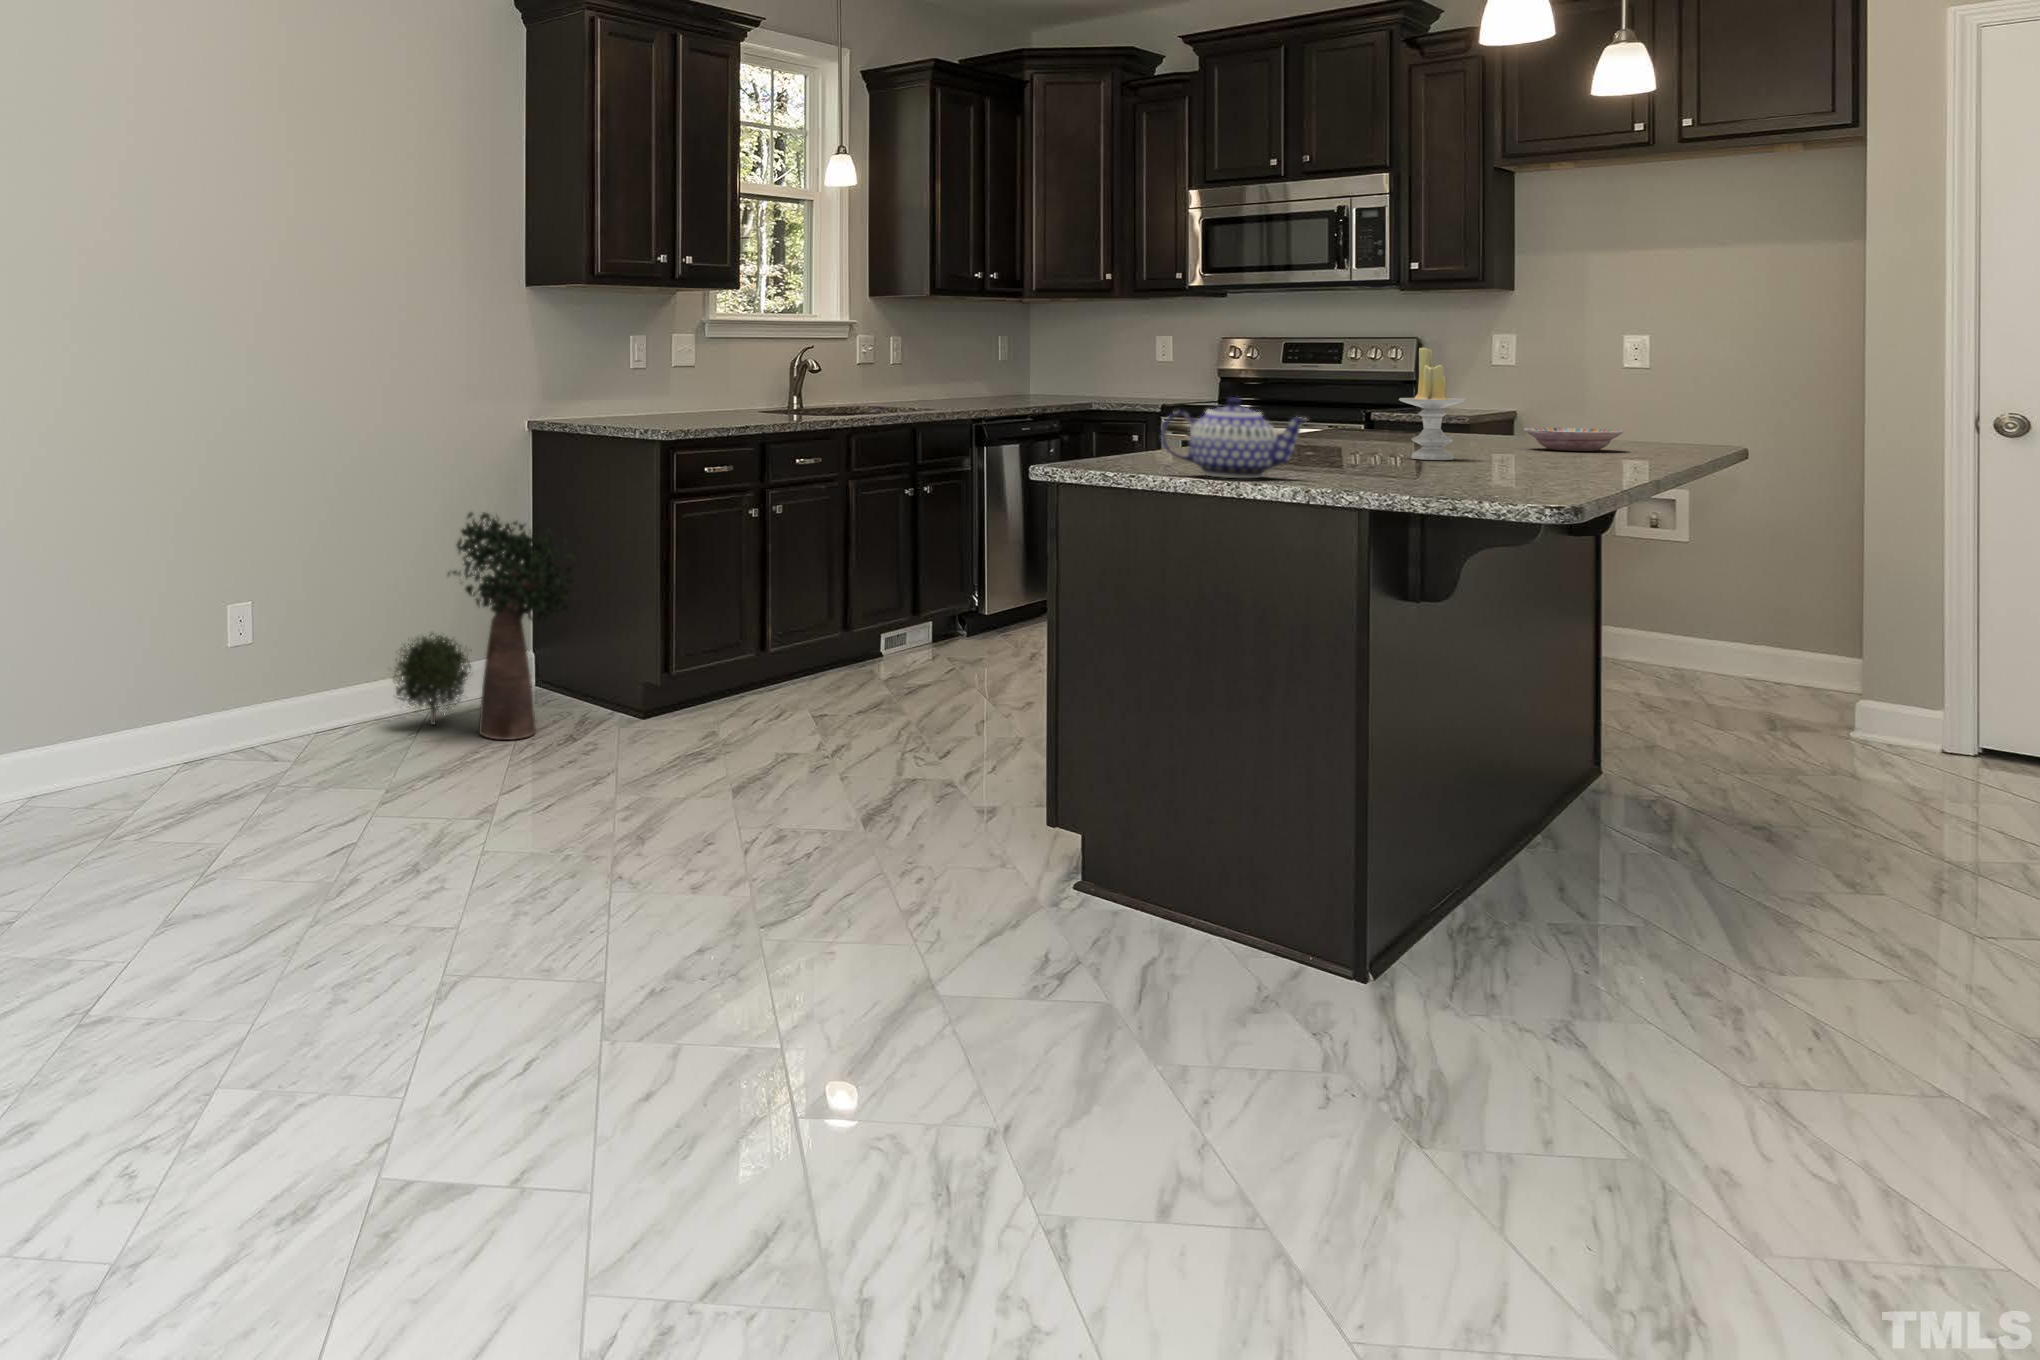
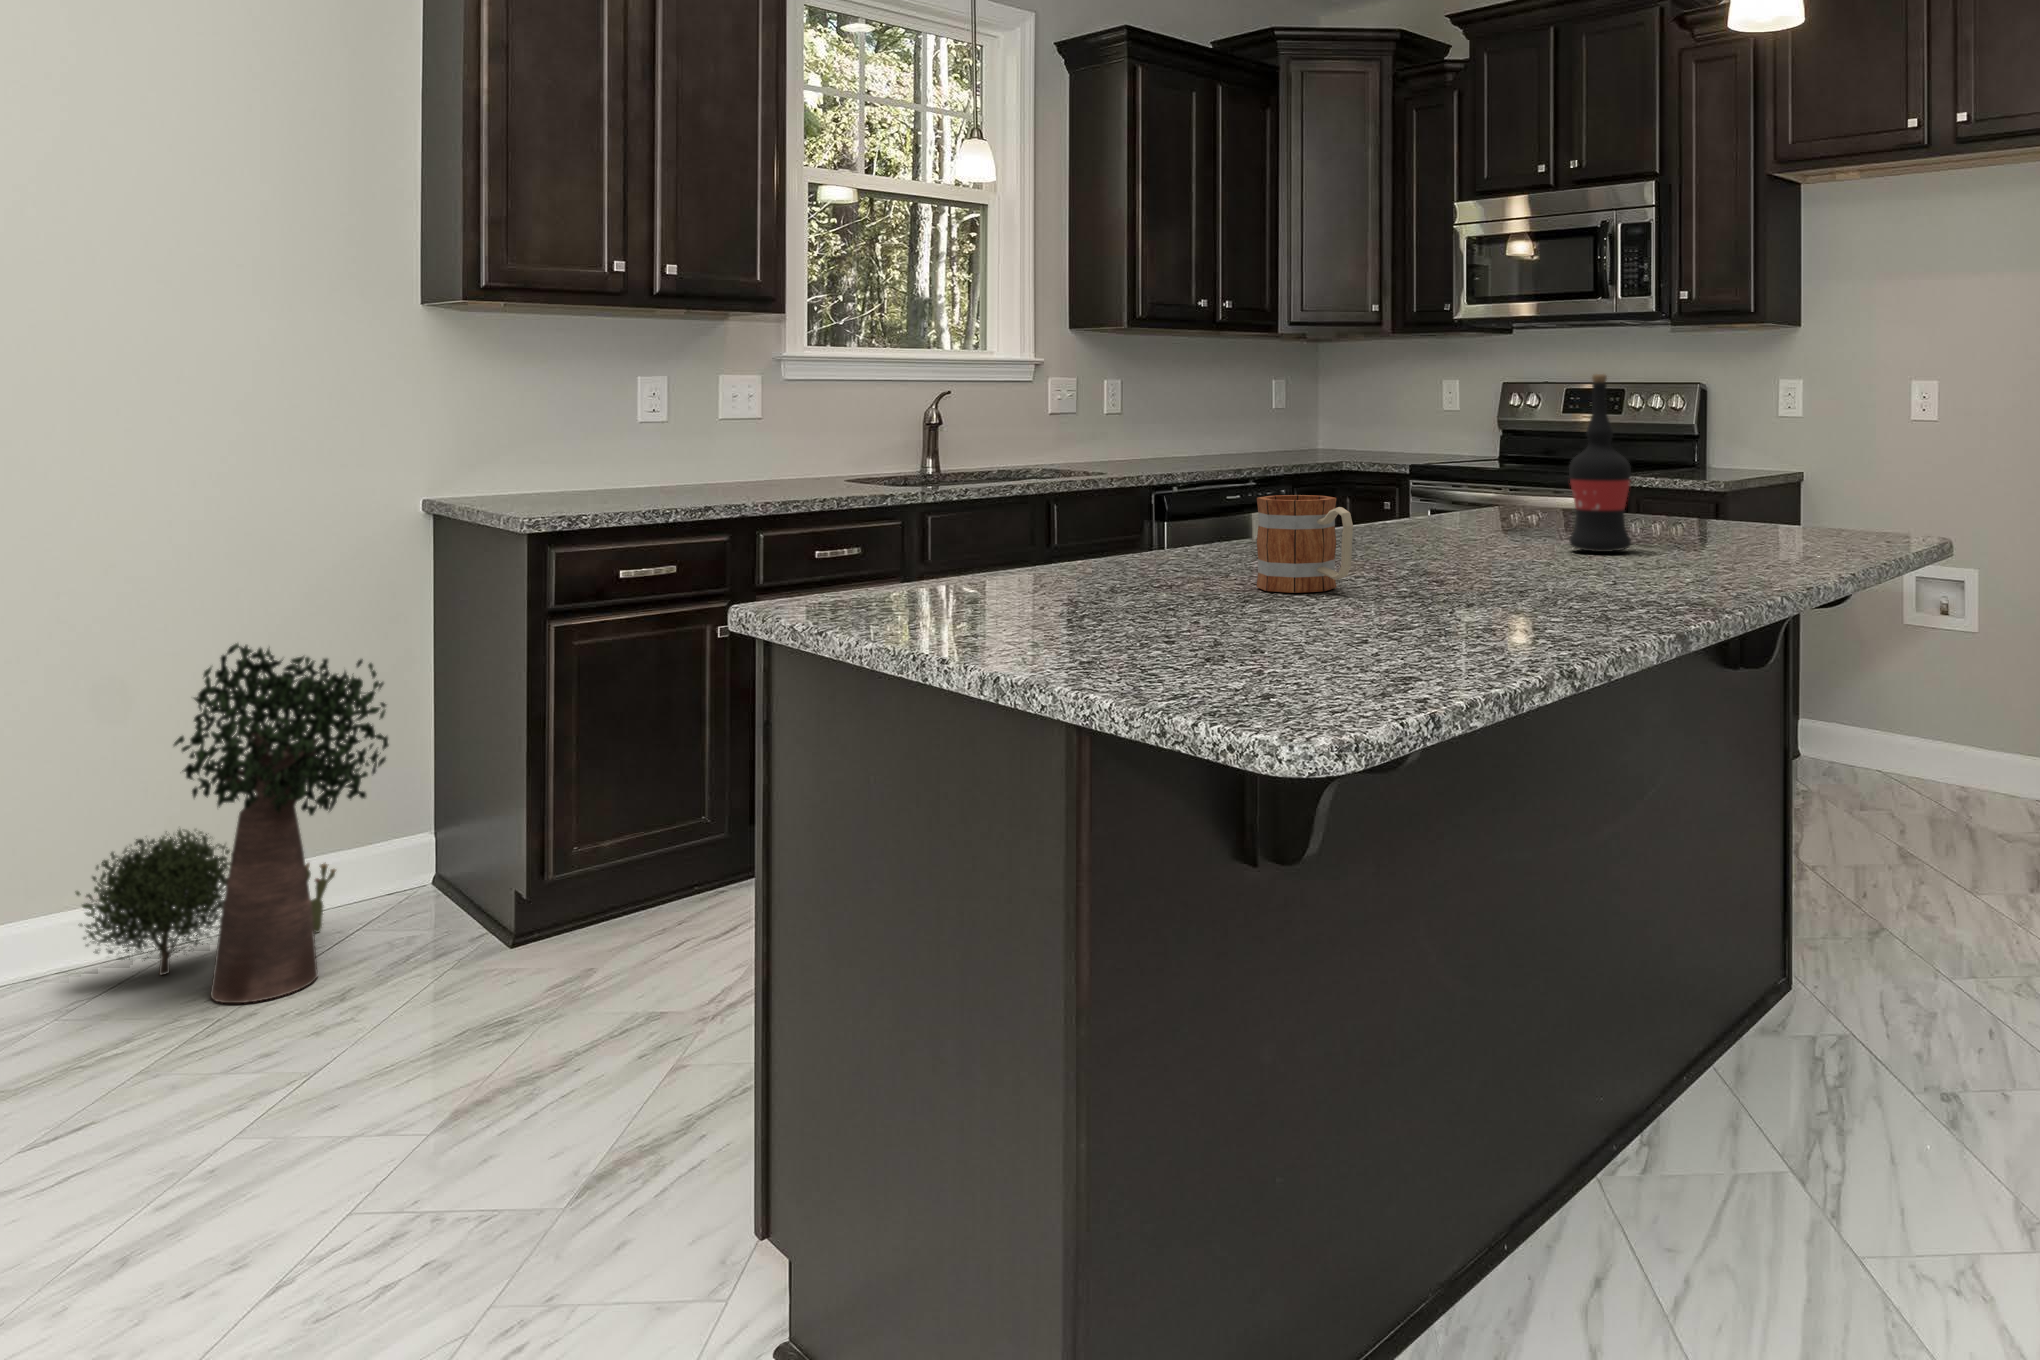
wine bottle: none [1465,328,1517,452] -> present [1569,374,1631,552]
candle: present [1399,348,1466,460] -> none [1423,402,1508,574]
teapot: present [1161,397,1307,478] -> none [870,492,1069,638]
mug: none [1322,406,1402,466] -> present [1256,495,1353,593]
bowl: present [1524,427,1624,451] -> none [1664,512,1781,548]

